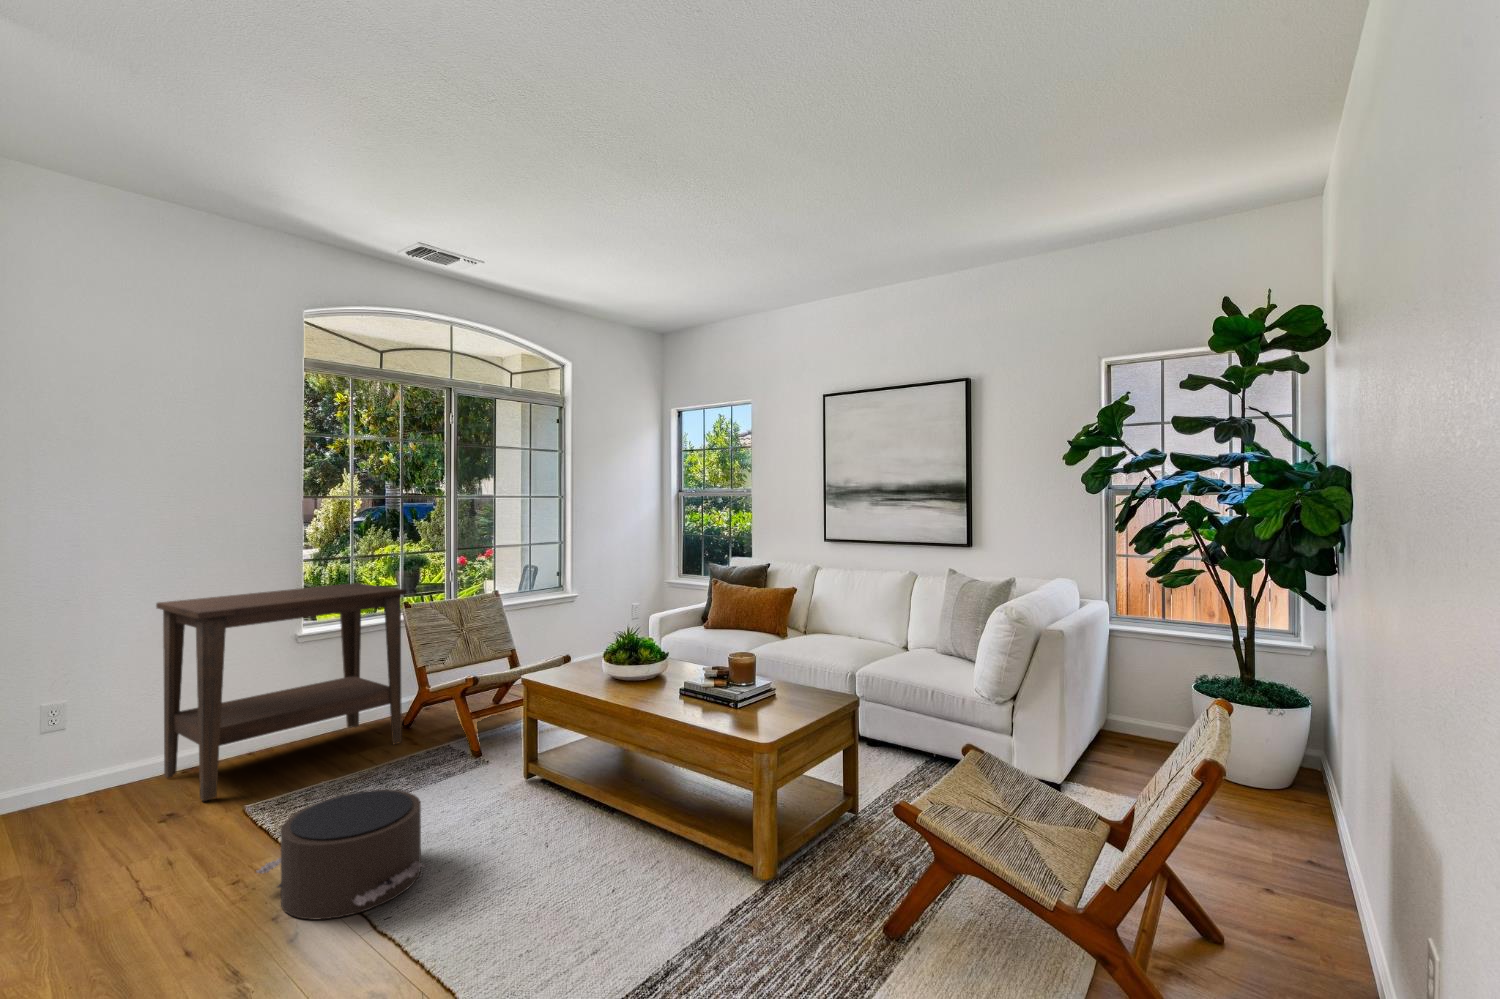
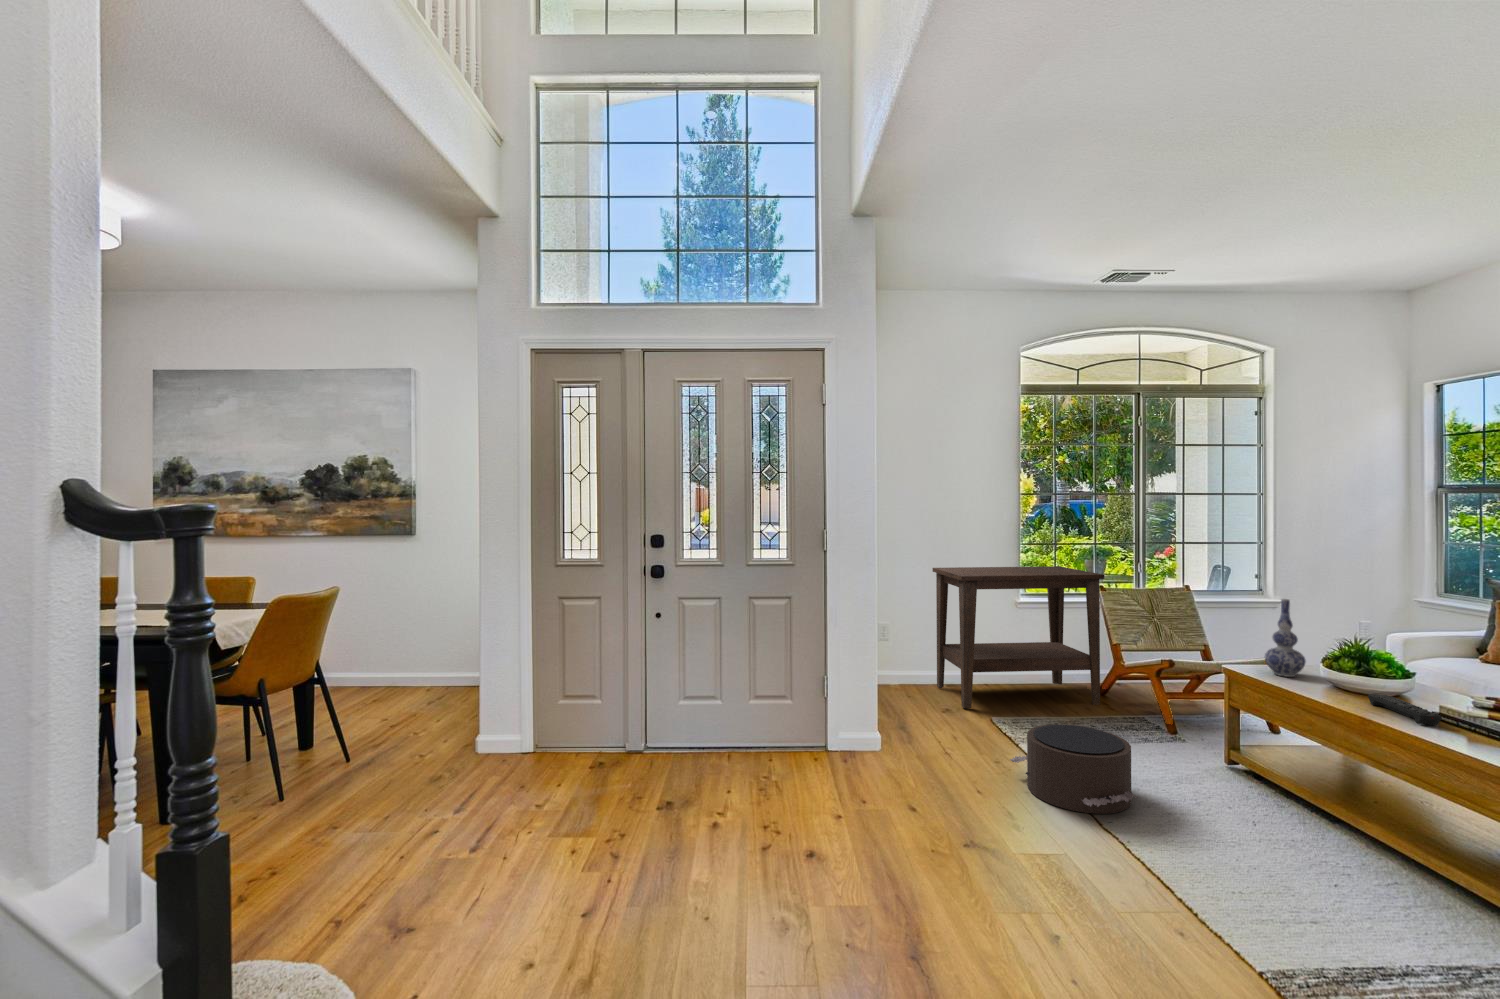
vase: none [558,600,591,677] -> present [1265,599,1306,677]
remote control: none [636,681,685,704] -> present [1368,694,1442,725]

